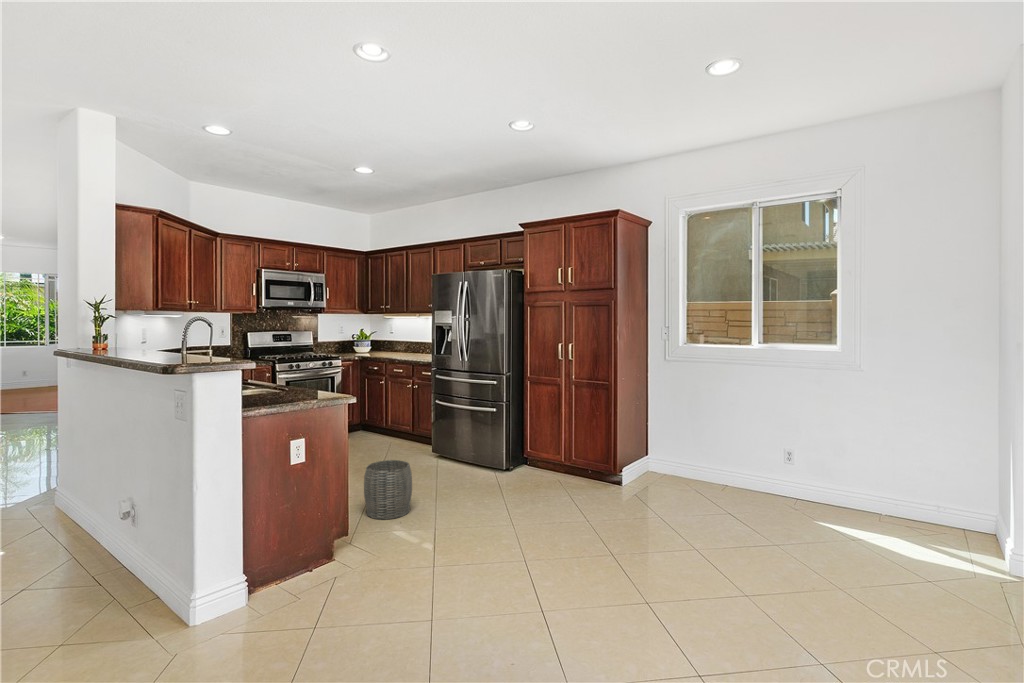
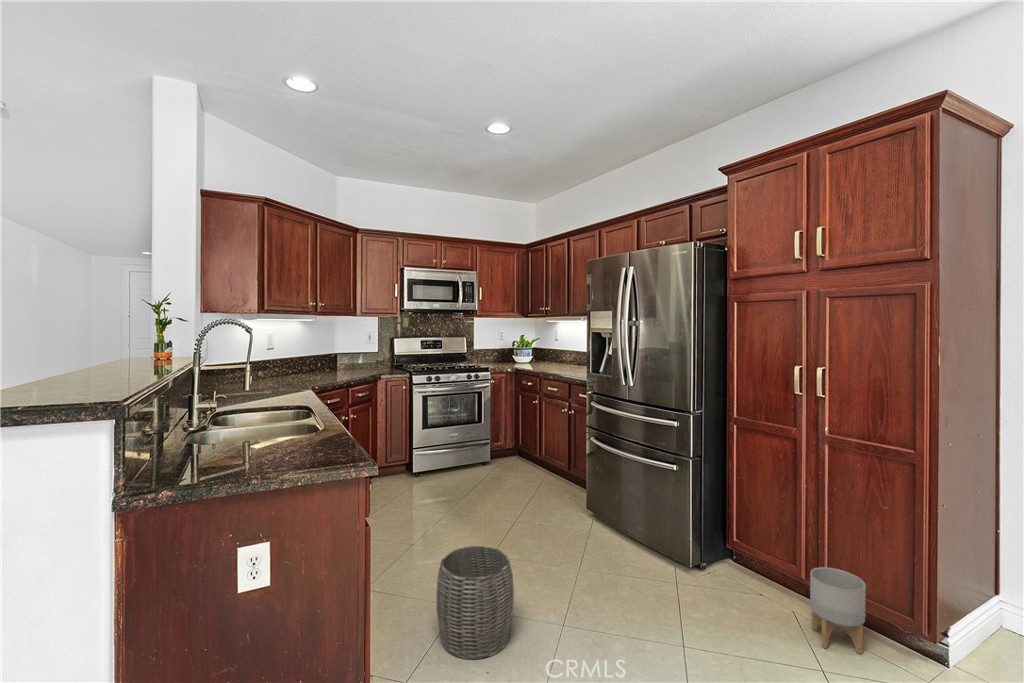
planter: none [567,450,590,488] -> present [810,567,866,654]

